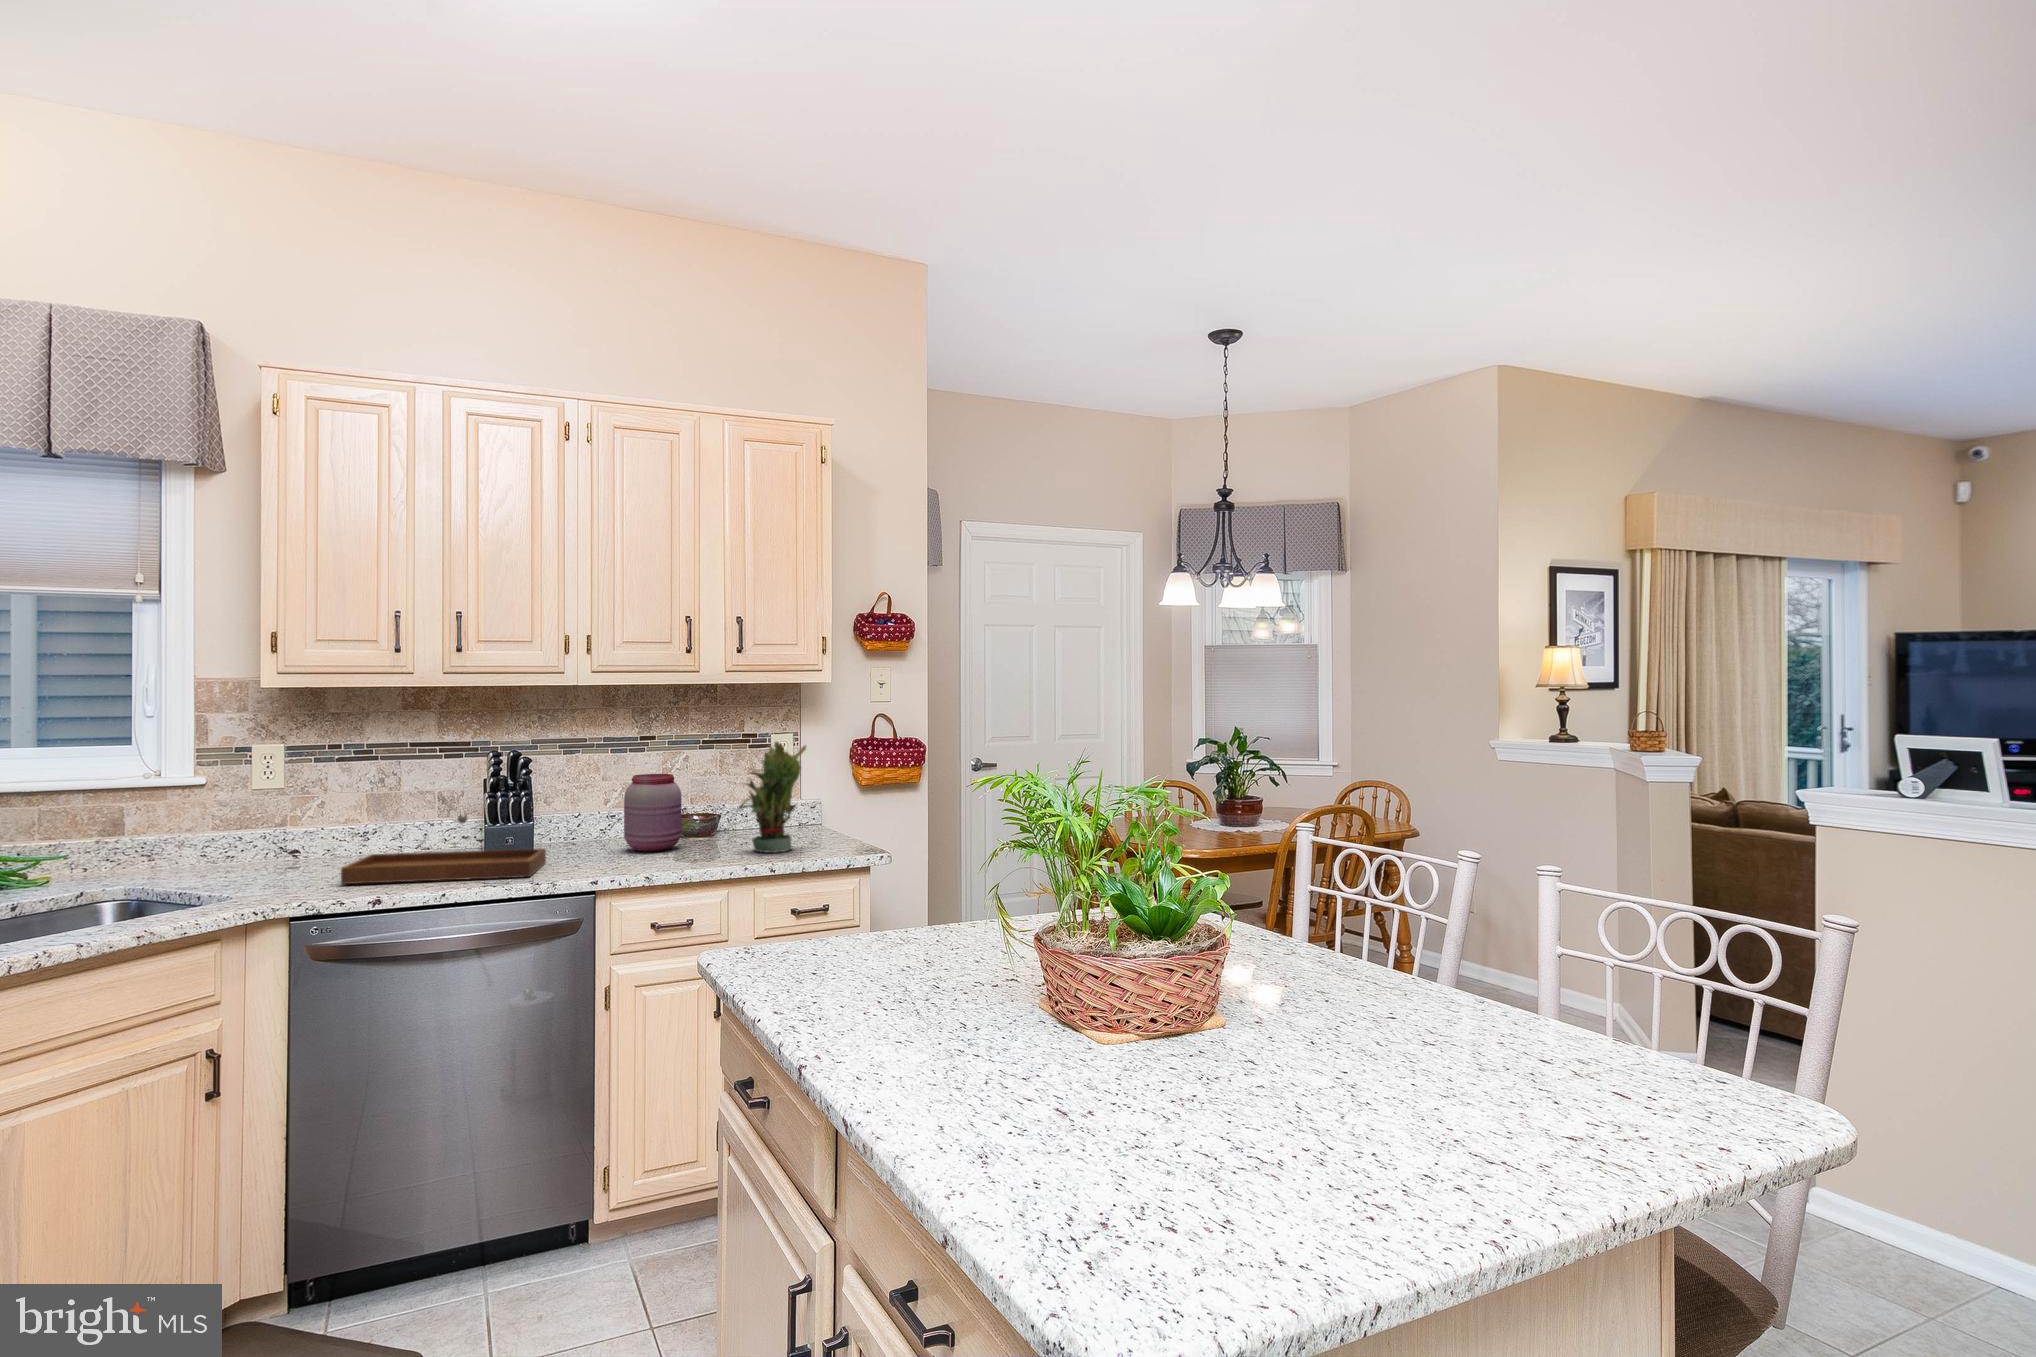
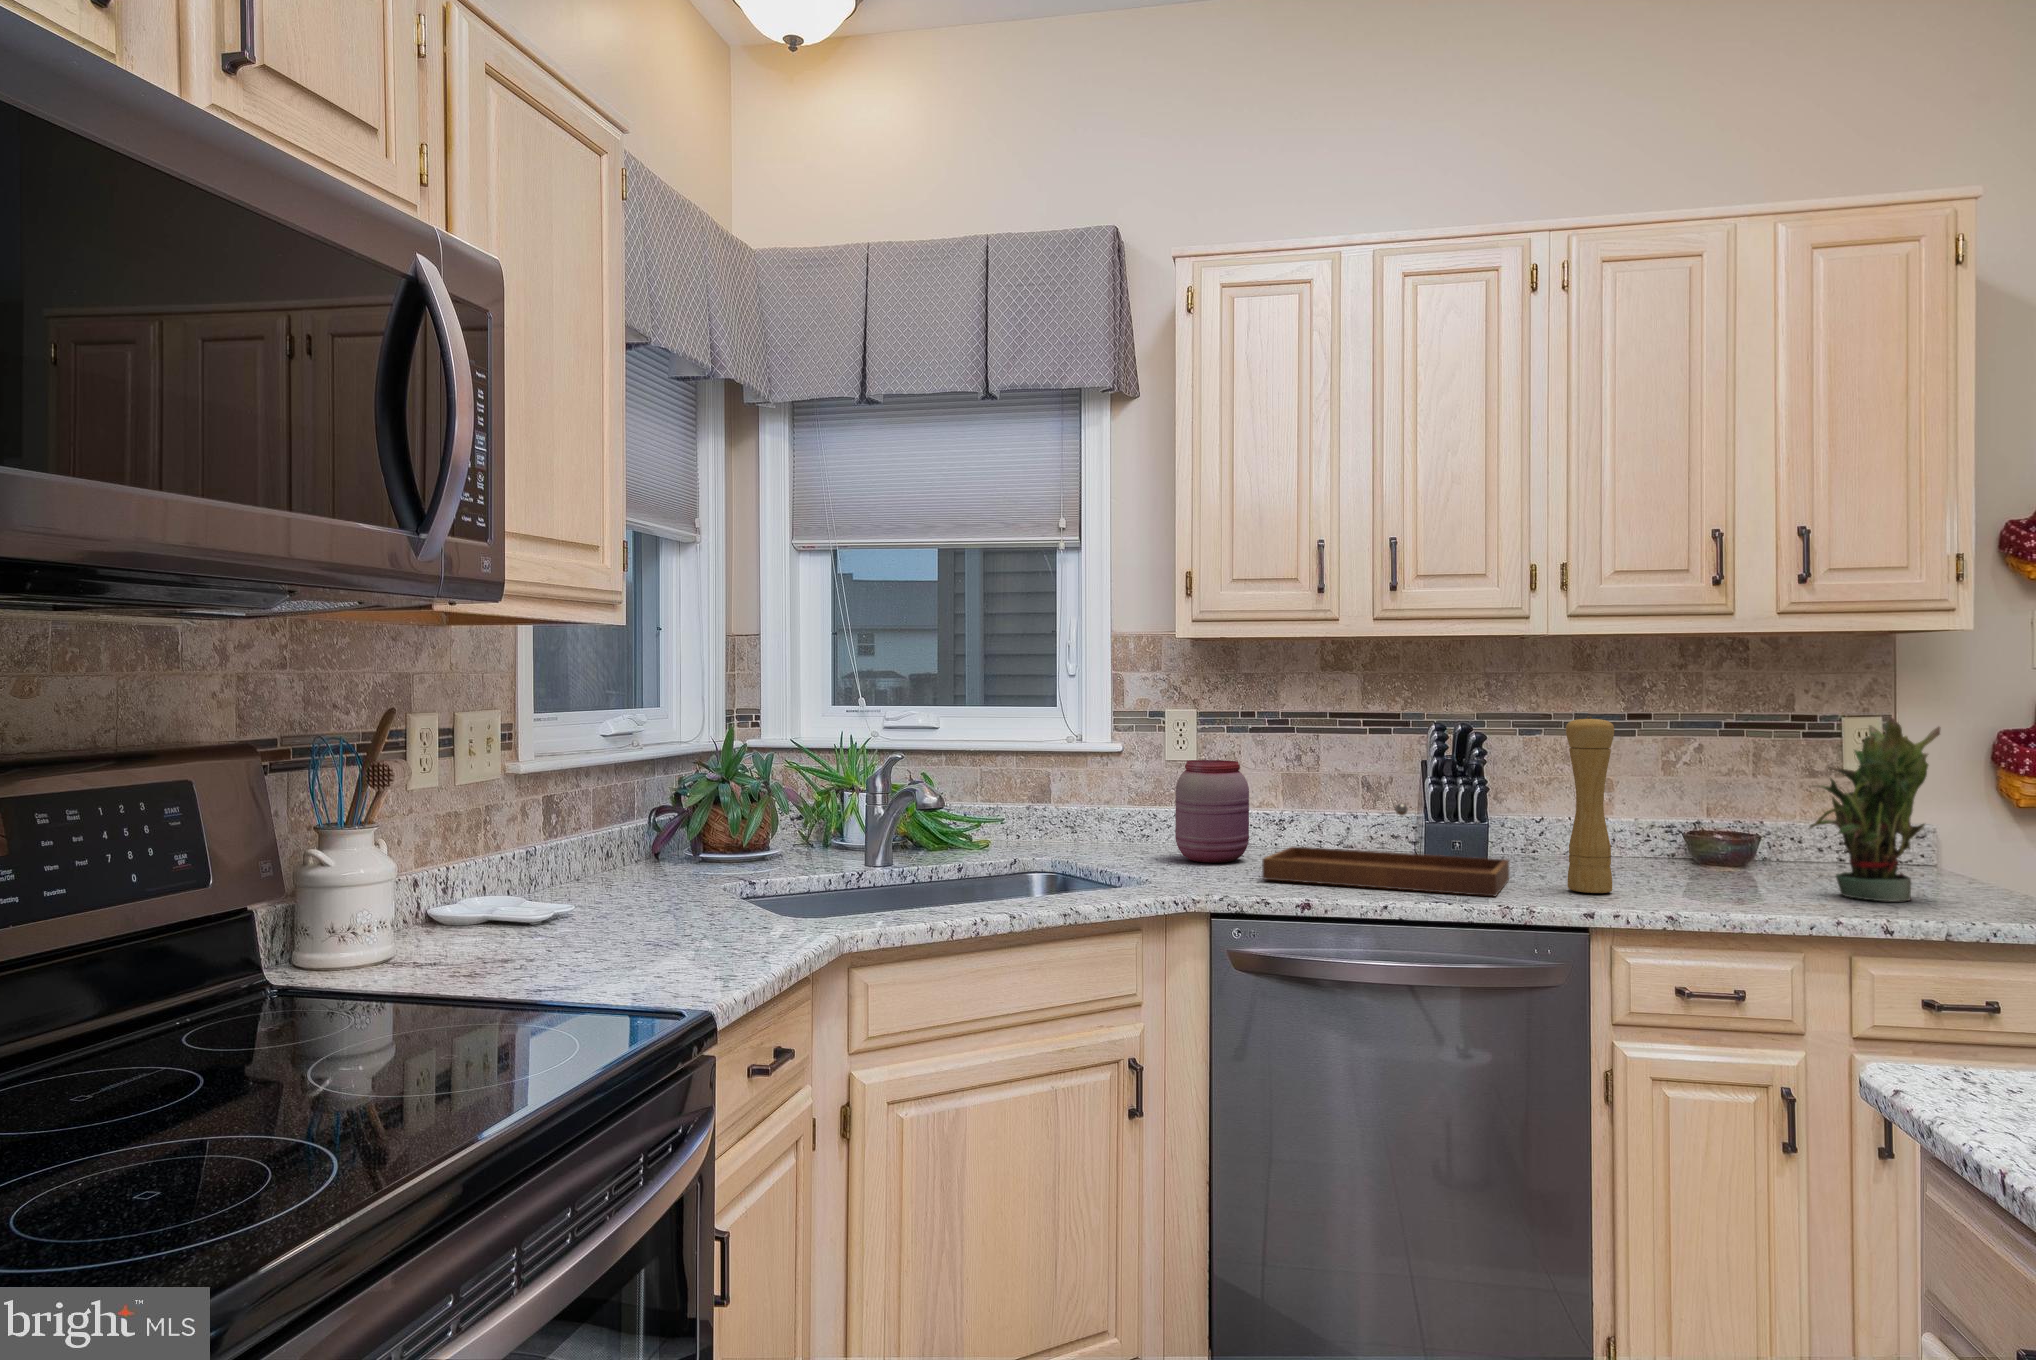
pepper mill: none [583,745,615,867] -> present [1566,716,1614,893]
jar: present [624,774,681,851] -> present [1175,760,1249,862]

